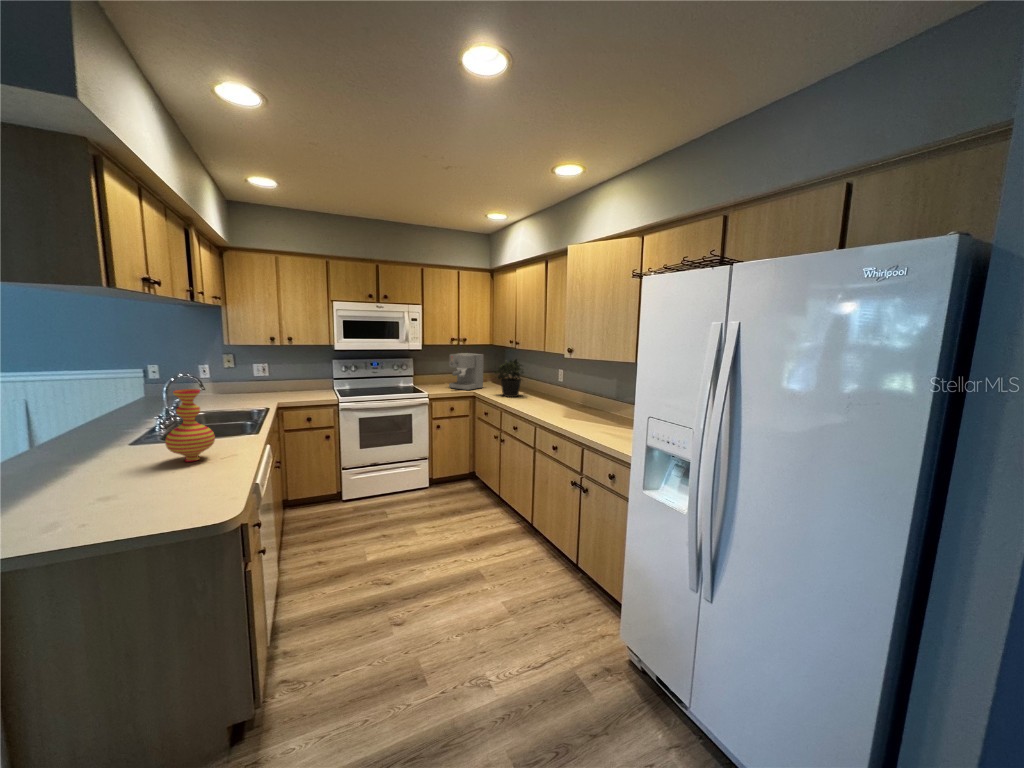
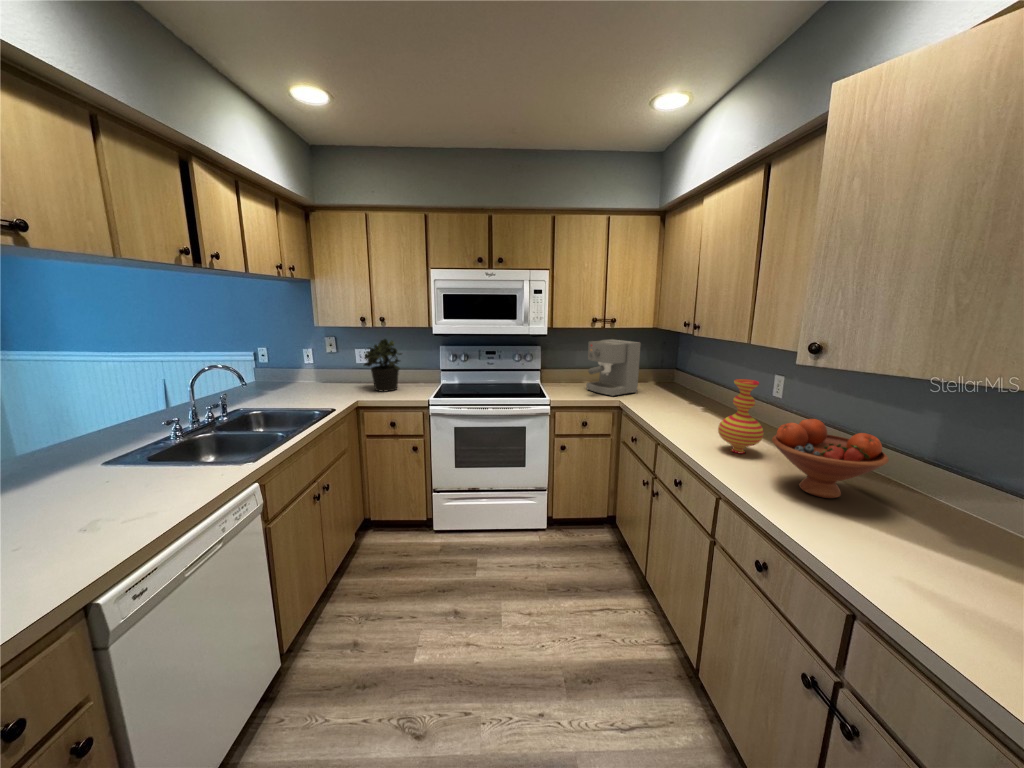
potted plant: present [494,359,523,397] -> present [364,339,401,392]
fruit bowl: none [557,385,600,419] -> present [772,419,889,498]
vase: present [165,389,215,462] -> present [718,379,764,454]

